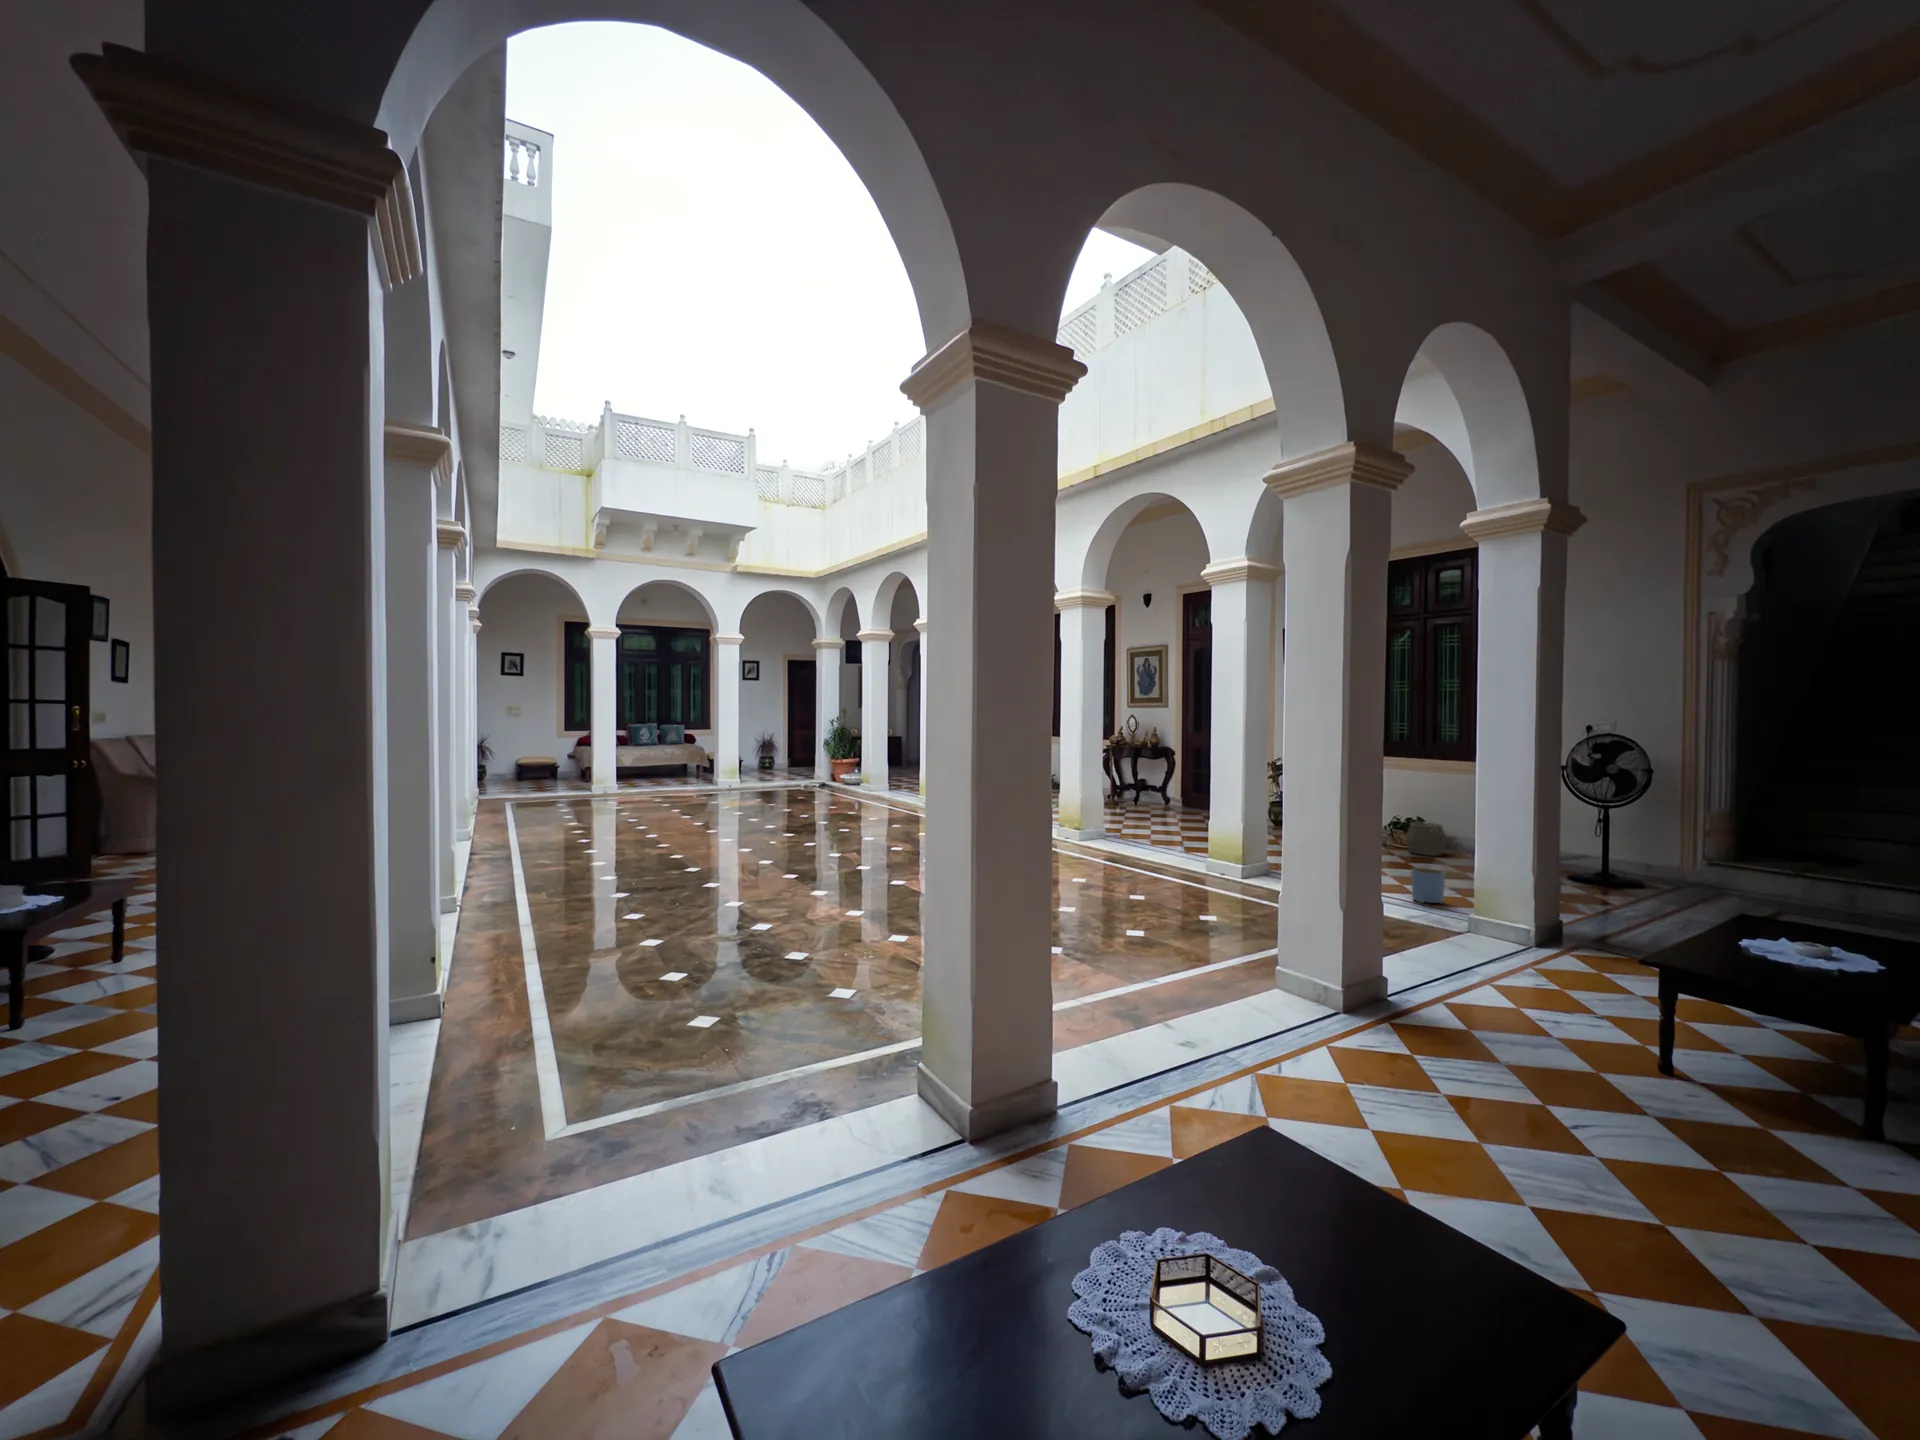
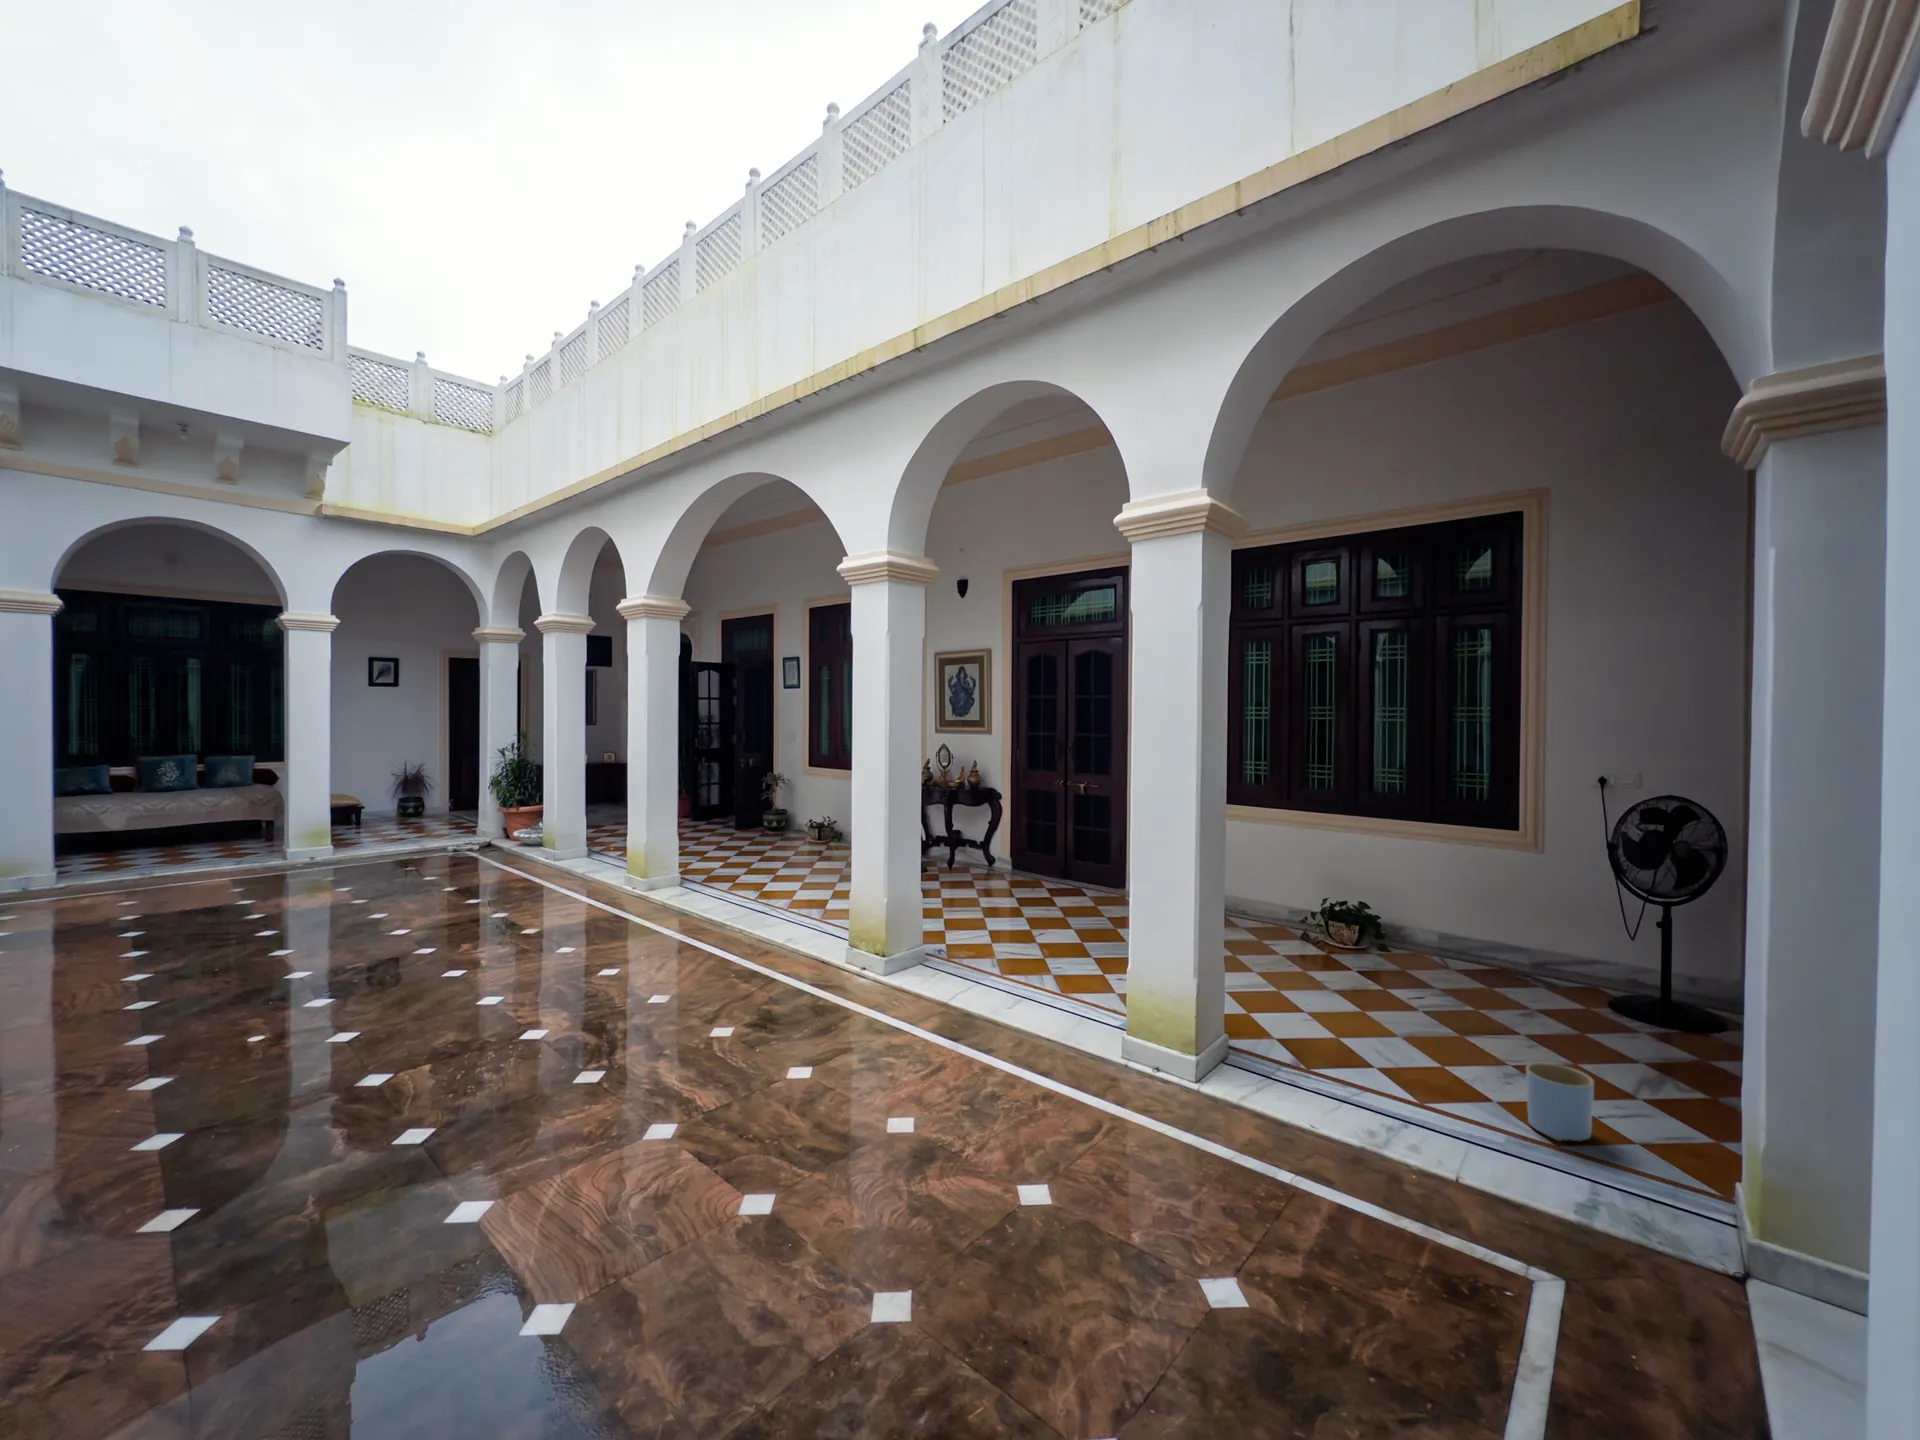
woven basket: present [1407,822,1446,856] -> none [1368,914,1426,968]

